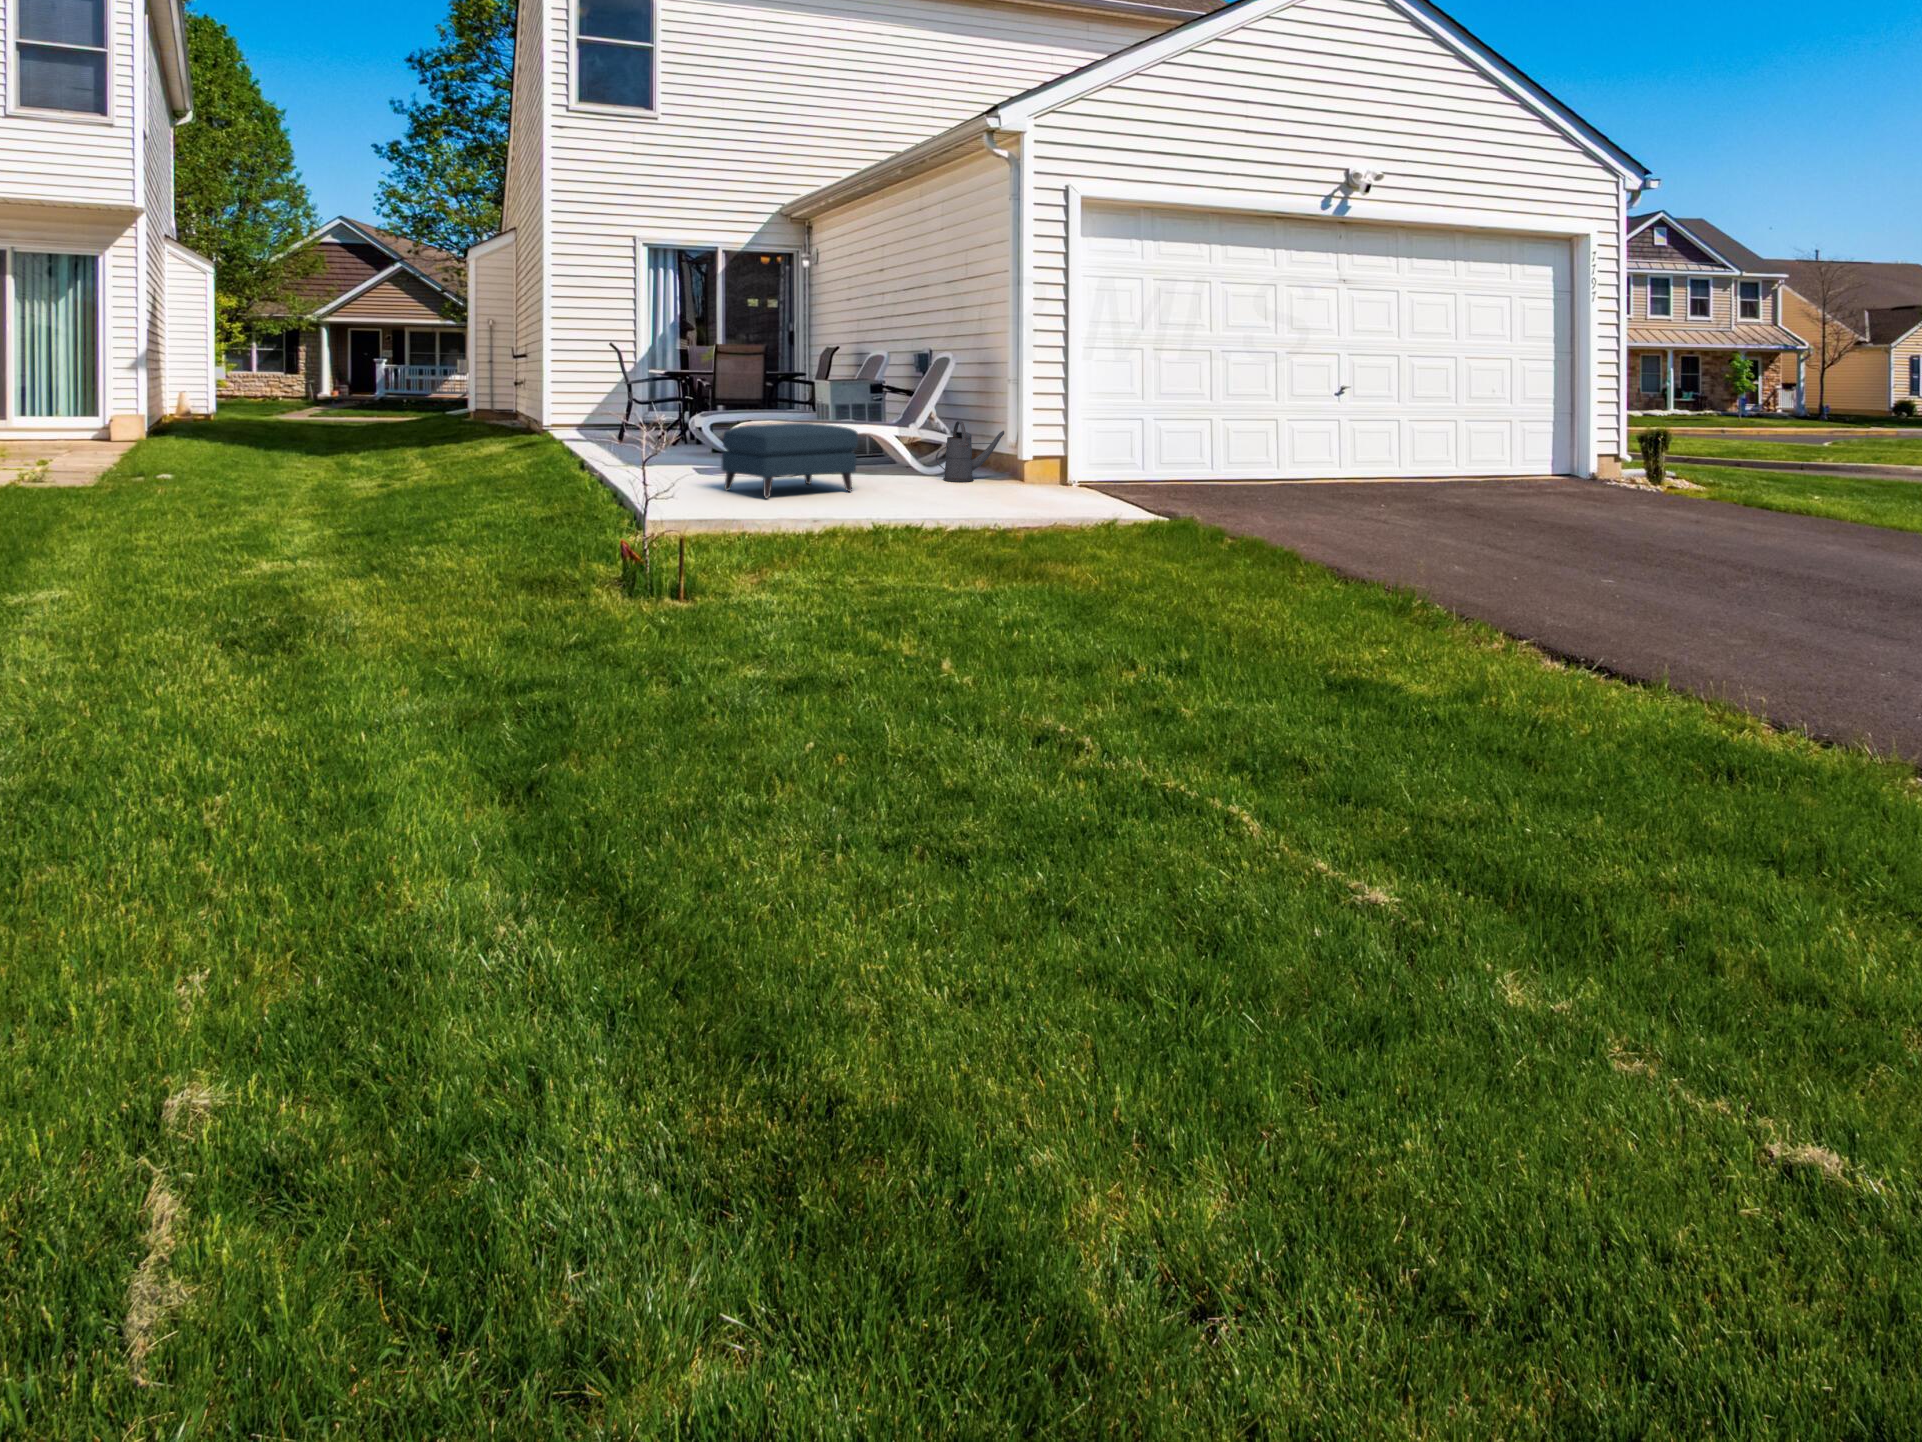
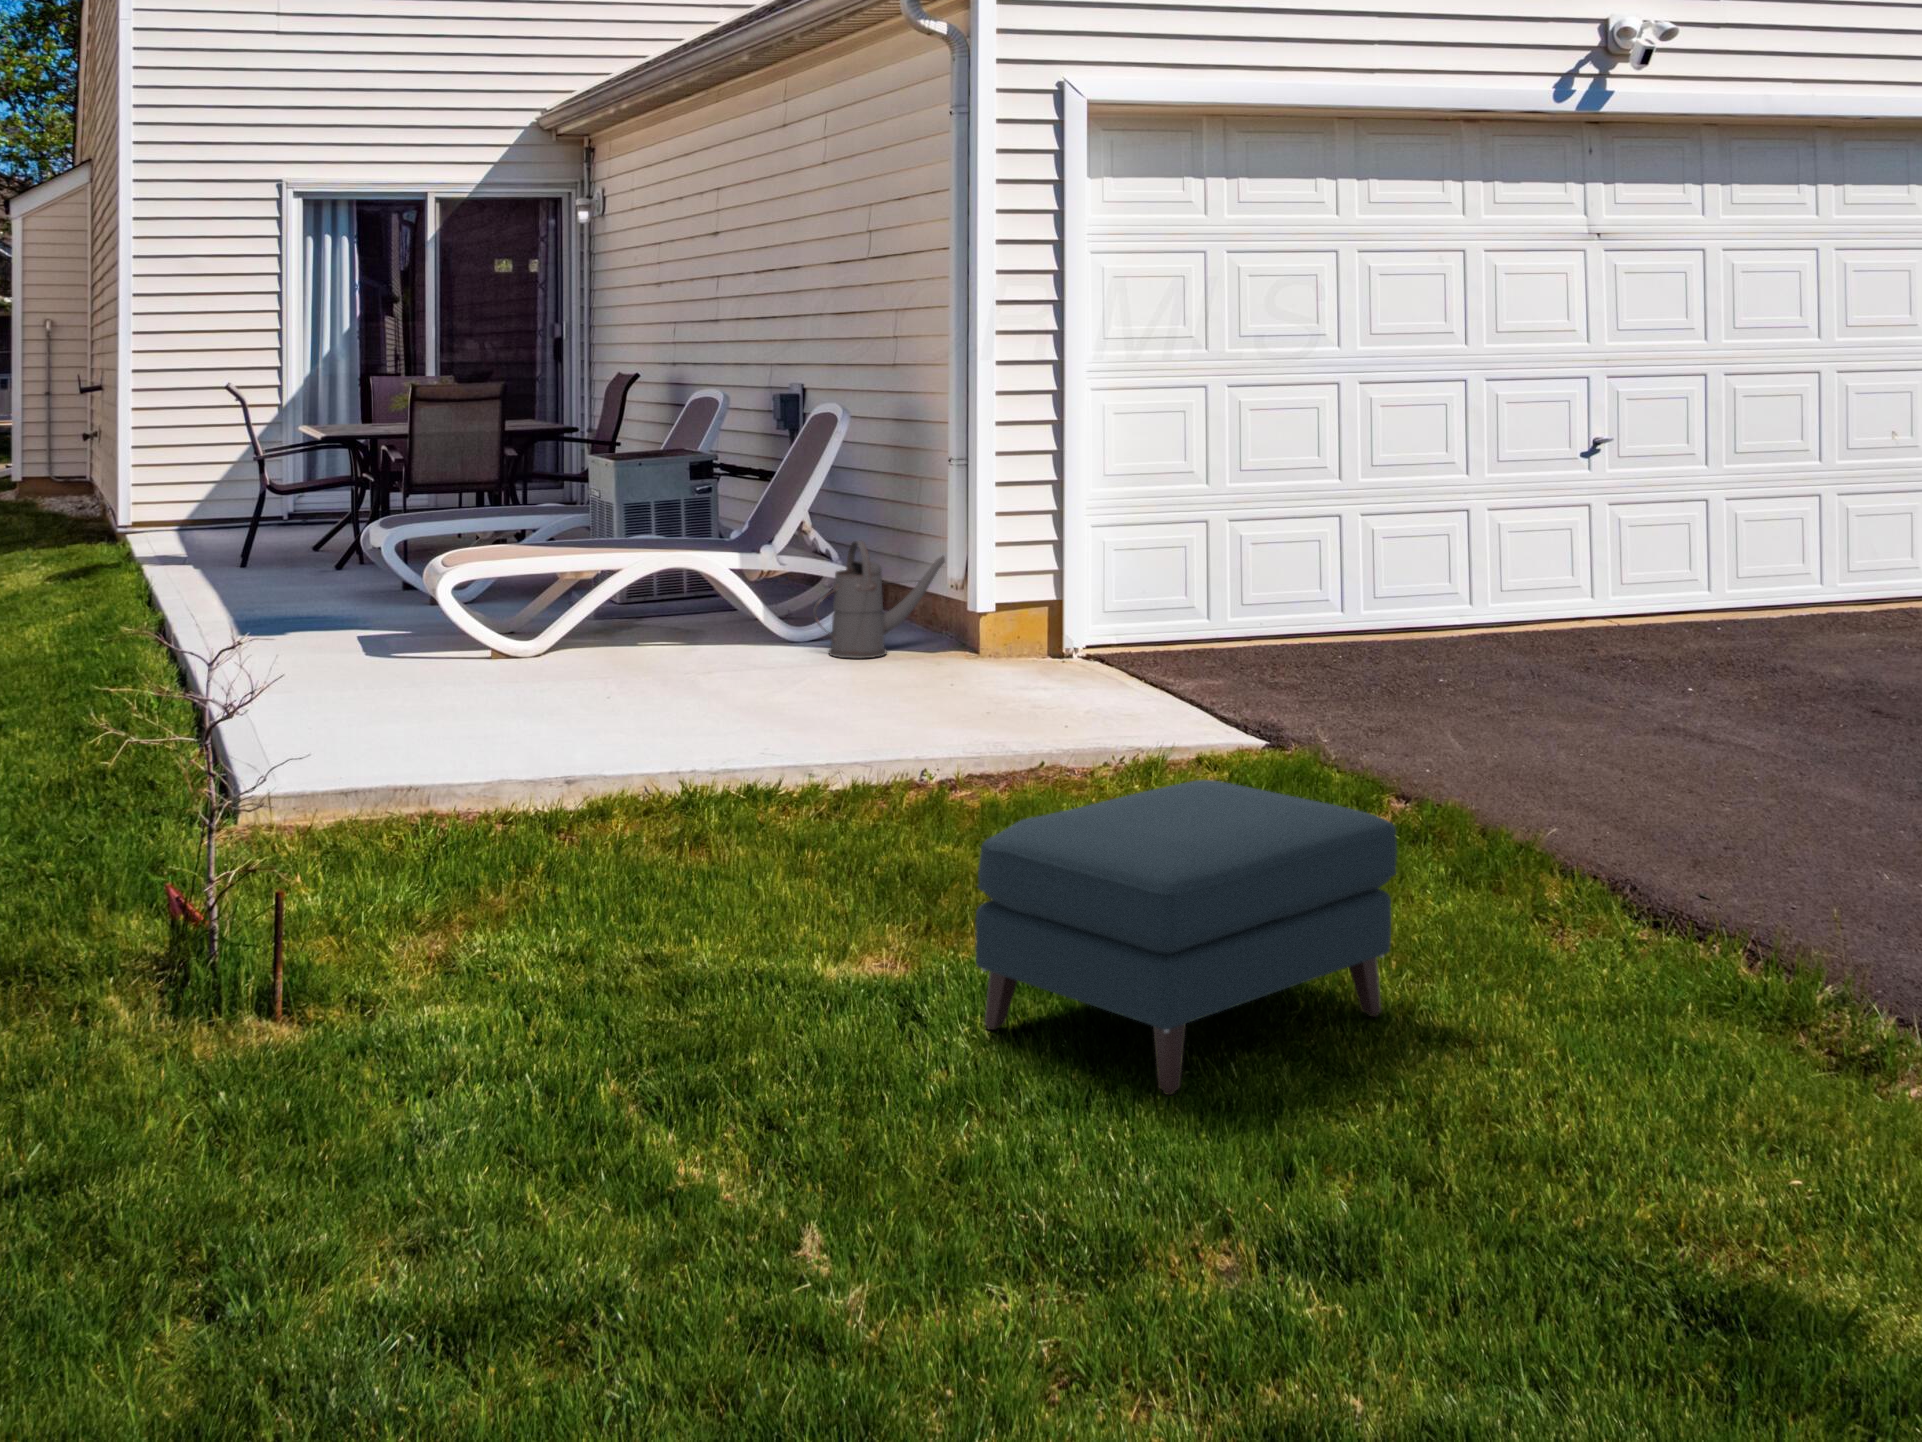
ottoman: present [722,423,858,498] -> present [976,780,1397,1095]

